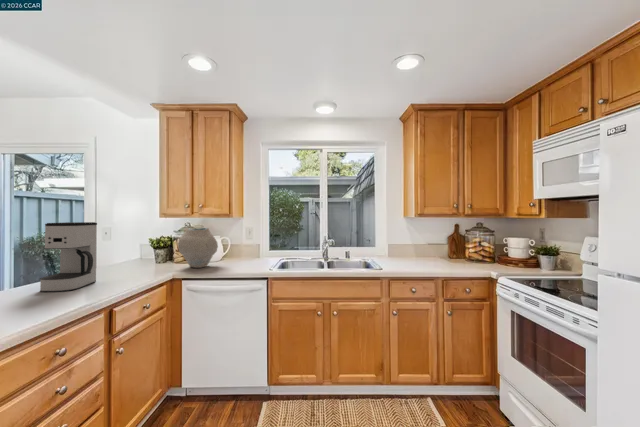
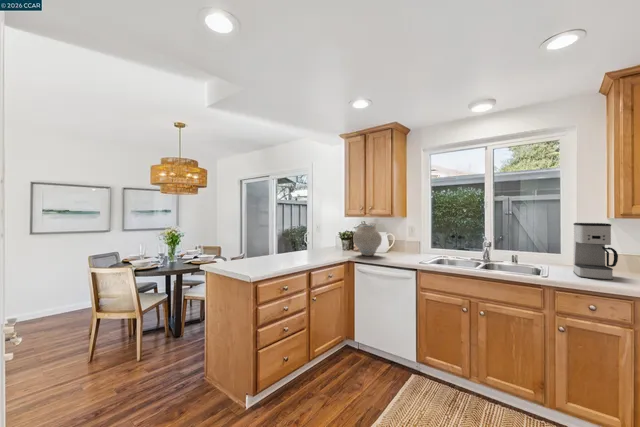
coffee maker: present [40,222,97,292] -> present [573,223,618,280]

